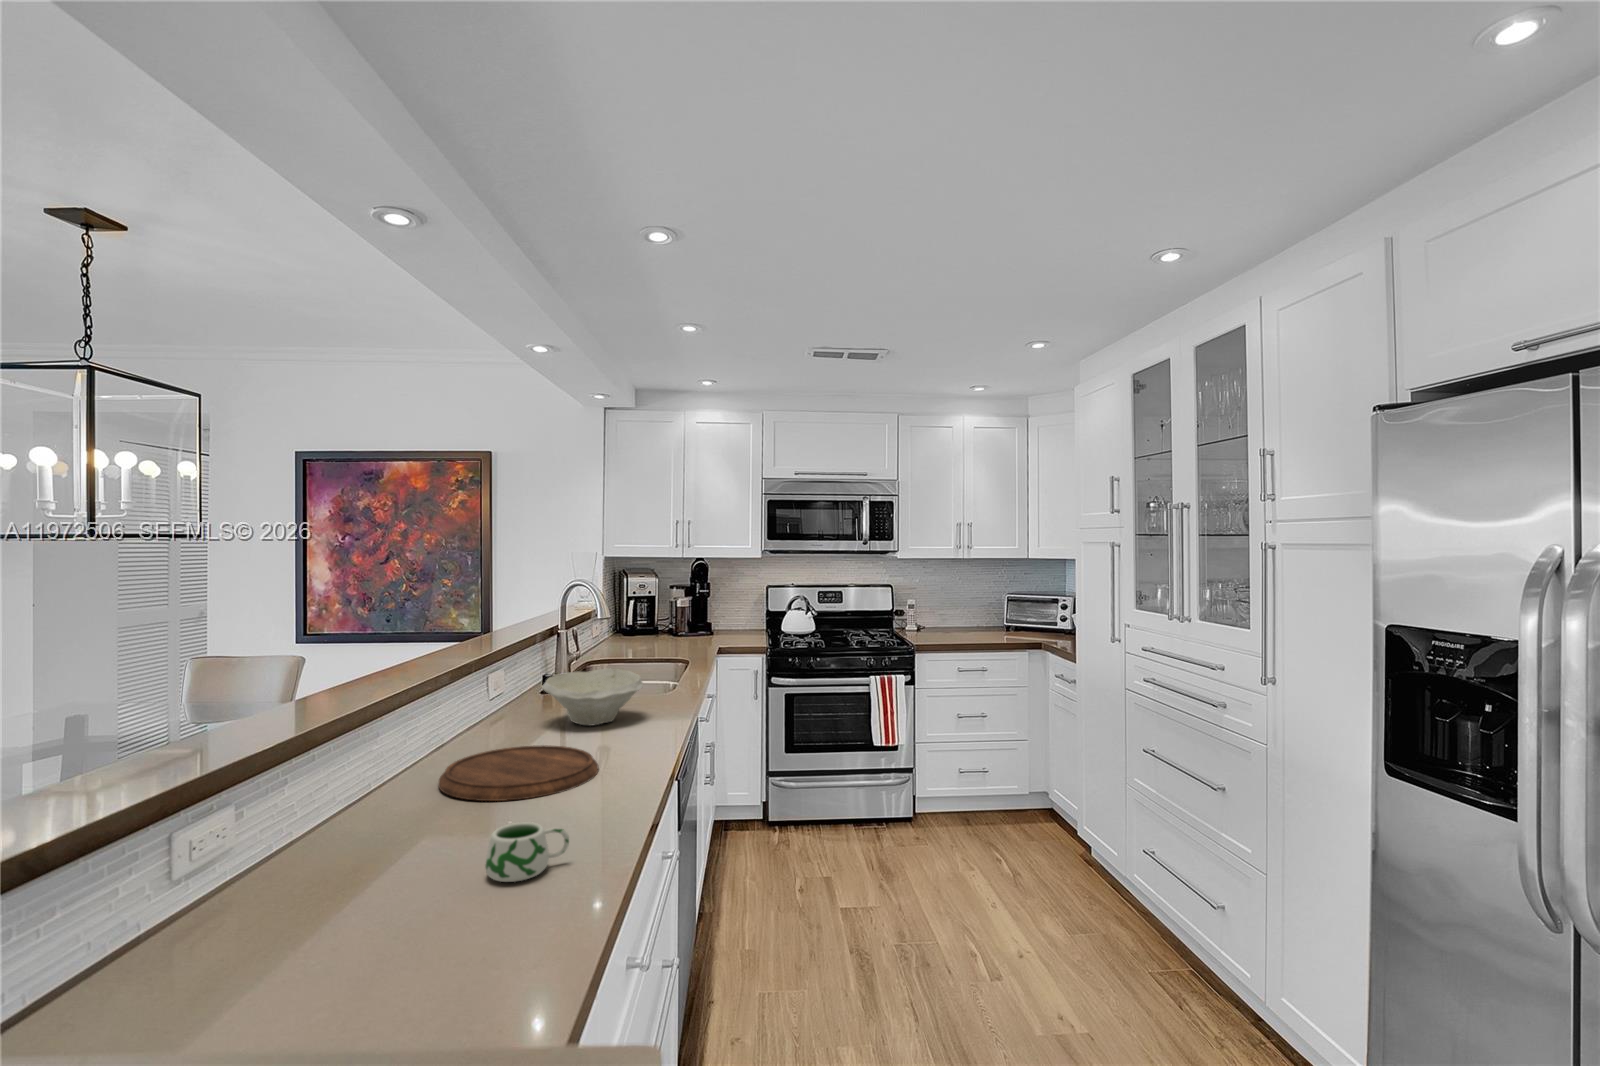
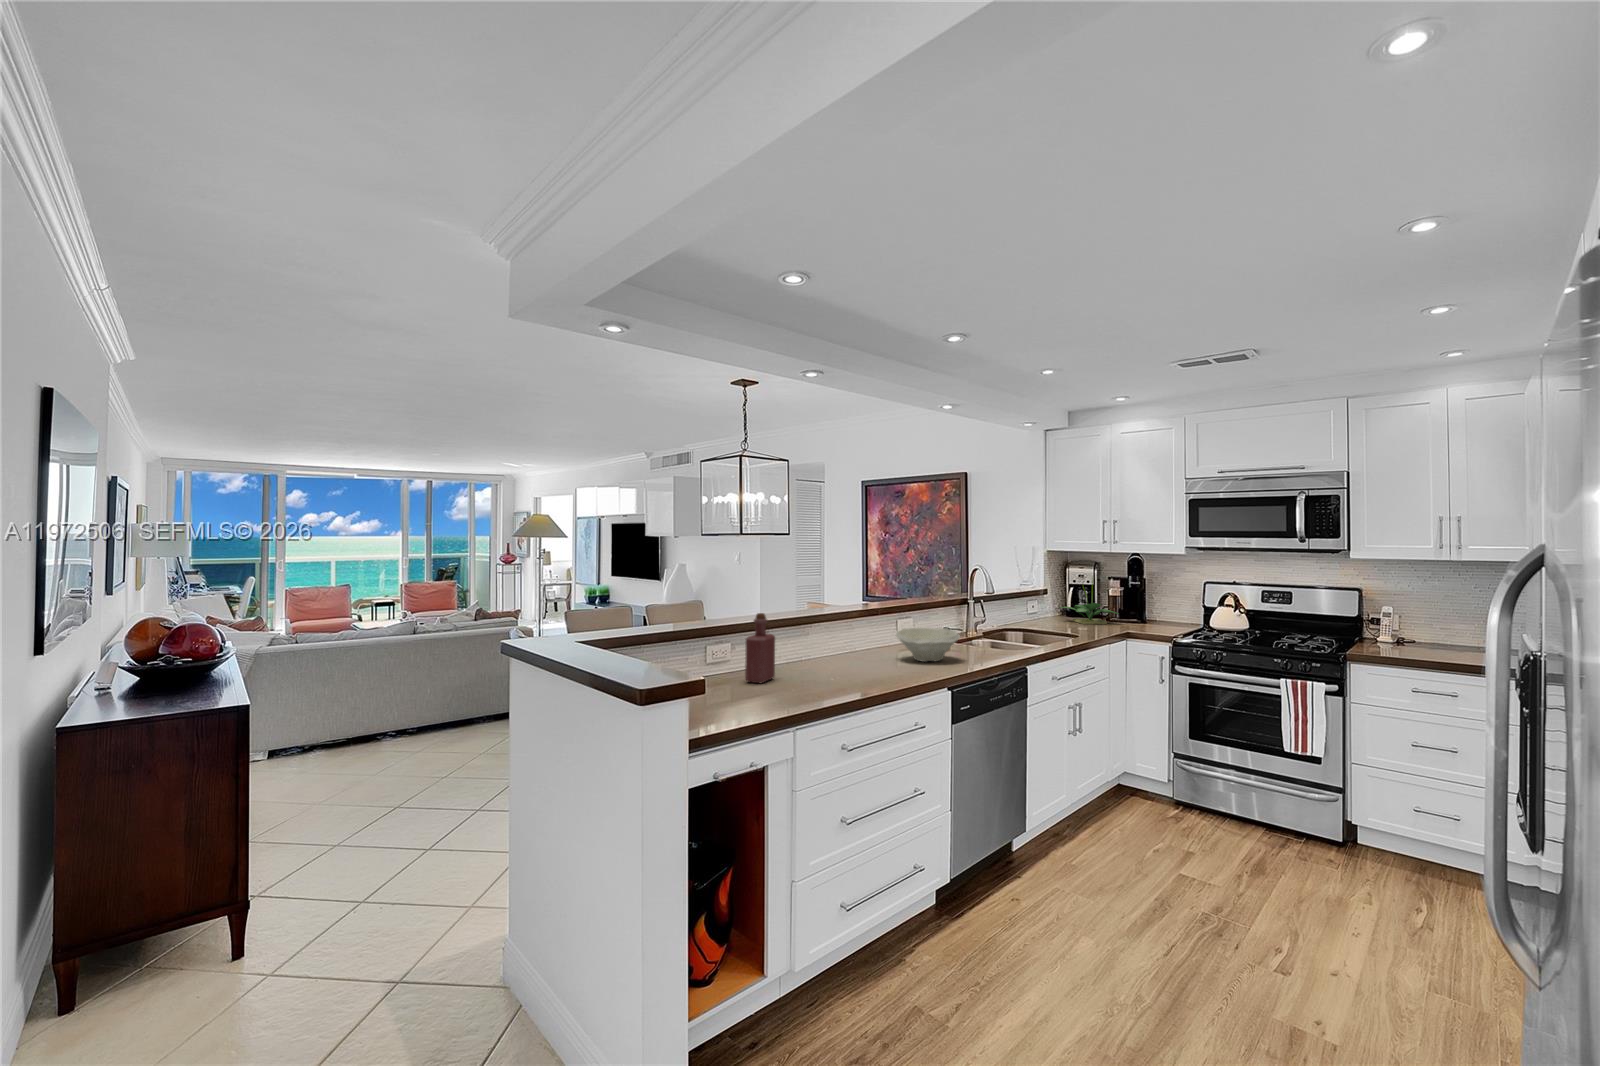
potted plant: none [621,583,693,641] -> present [1060,578,1119,624]
bottle: none [342,687,400,848] -> present [745,613,775,683]
cutting board: present [438,745,598,801] -> none [805,661,887,682]
mug: present [485,822,569,882] -> none [770,678,806,701]

